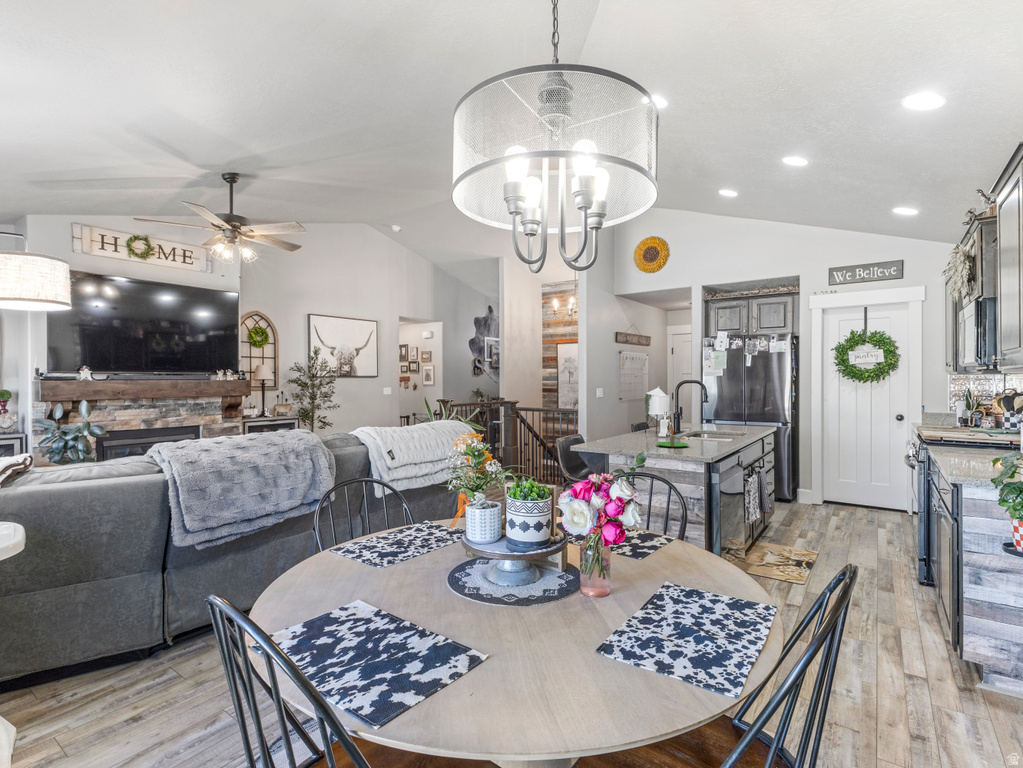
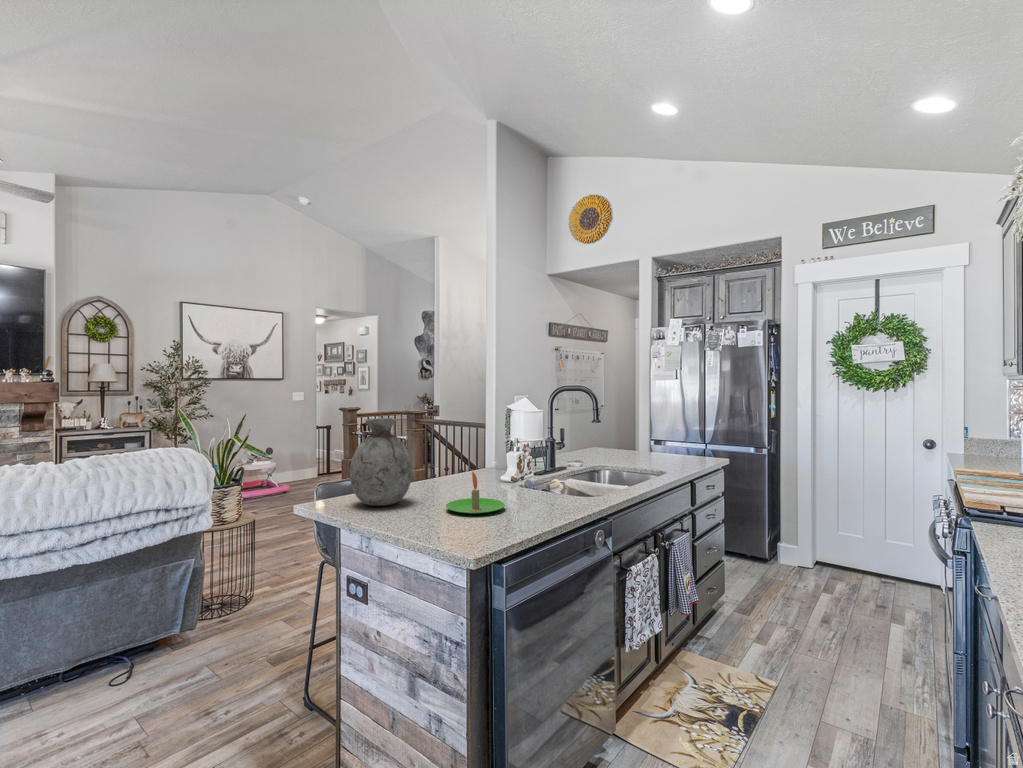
vase: none [598,398,632,446] -> present [350,418,412,506]

